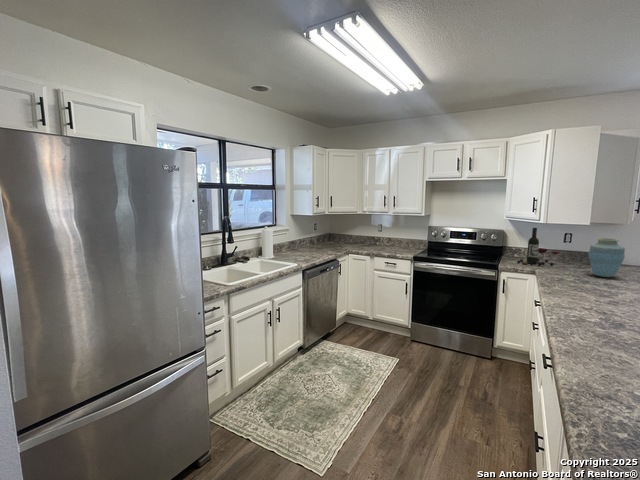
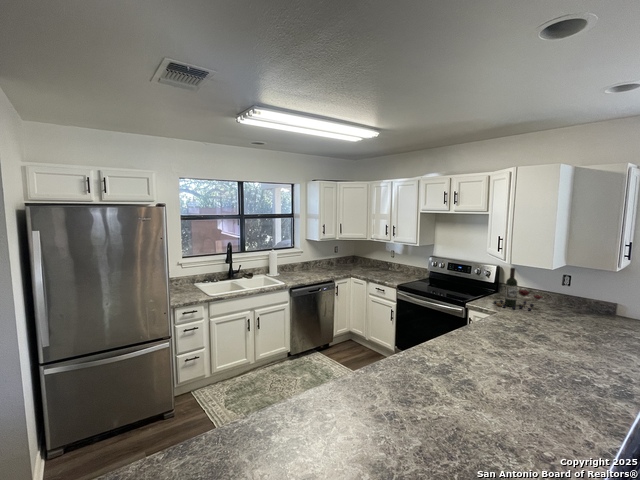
vase: present [589,238,625,277] -> none [546,287,585,333]

